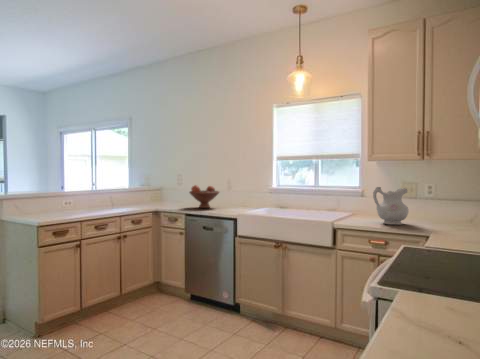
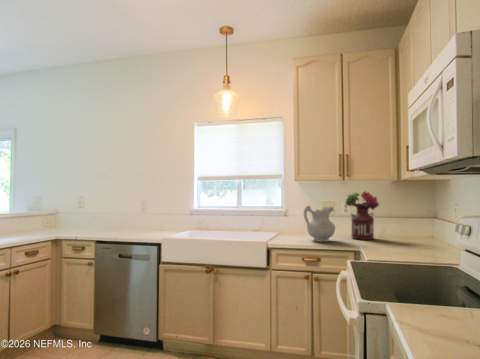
flower arrangement: none [423,171,465,225] -> present [345,191,379,240]
fruit bowl: present [189,185,219,208] -> none [99,208,136,234]

